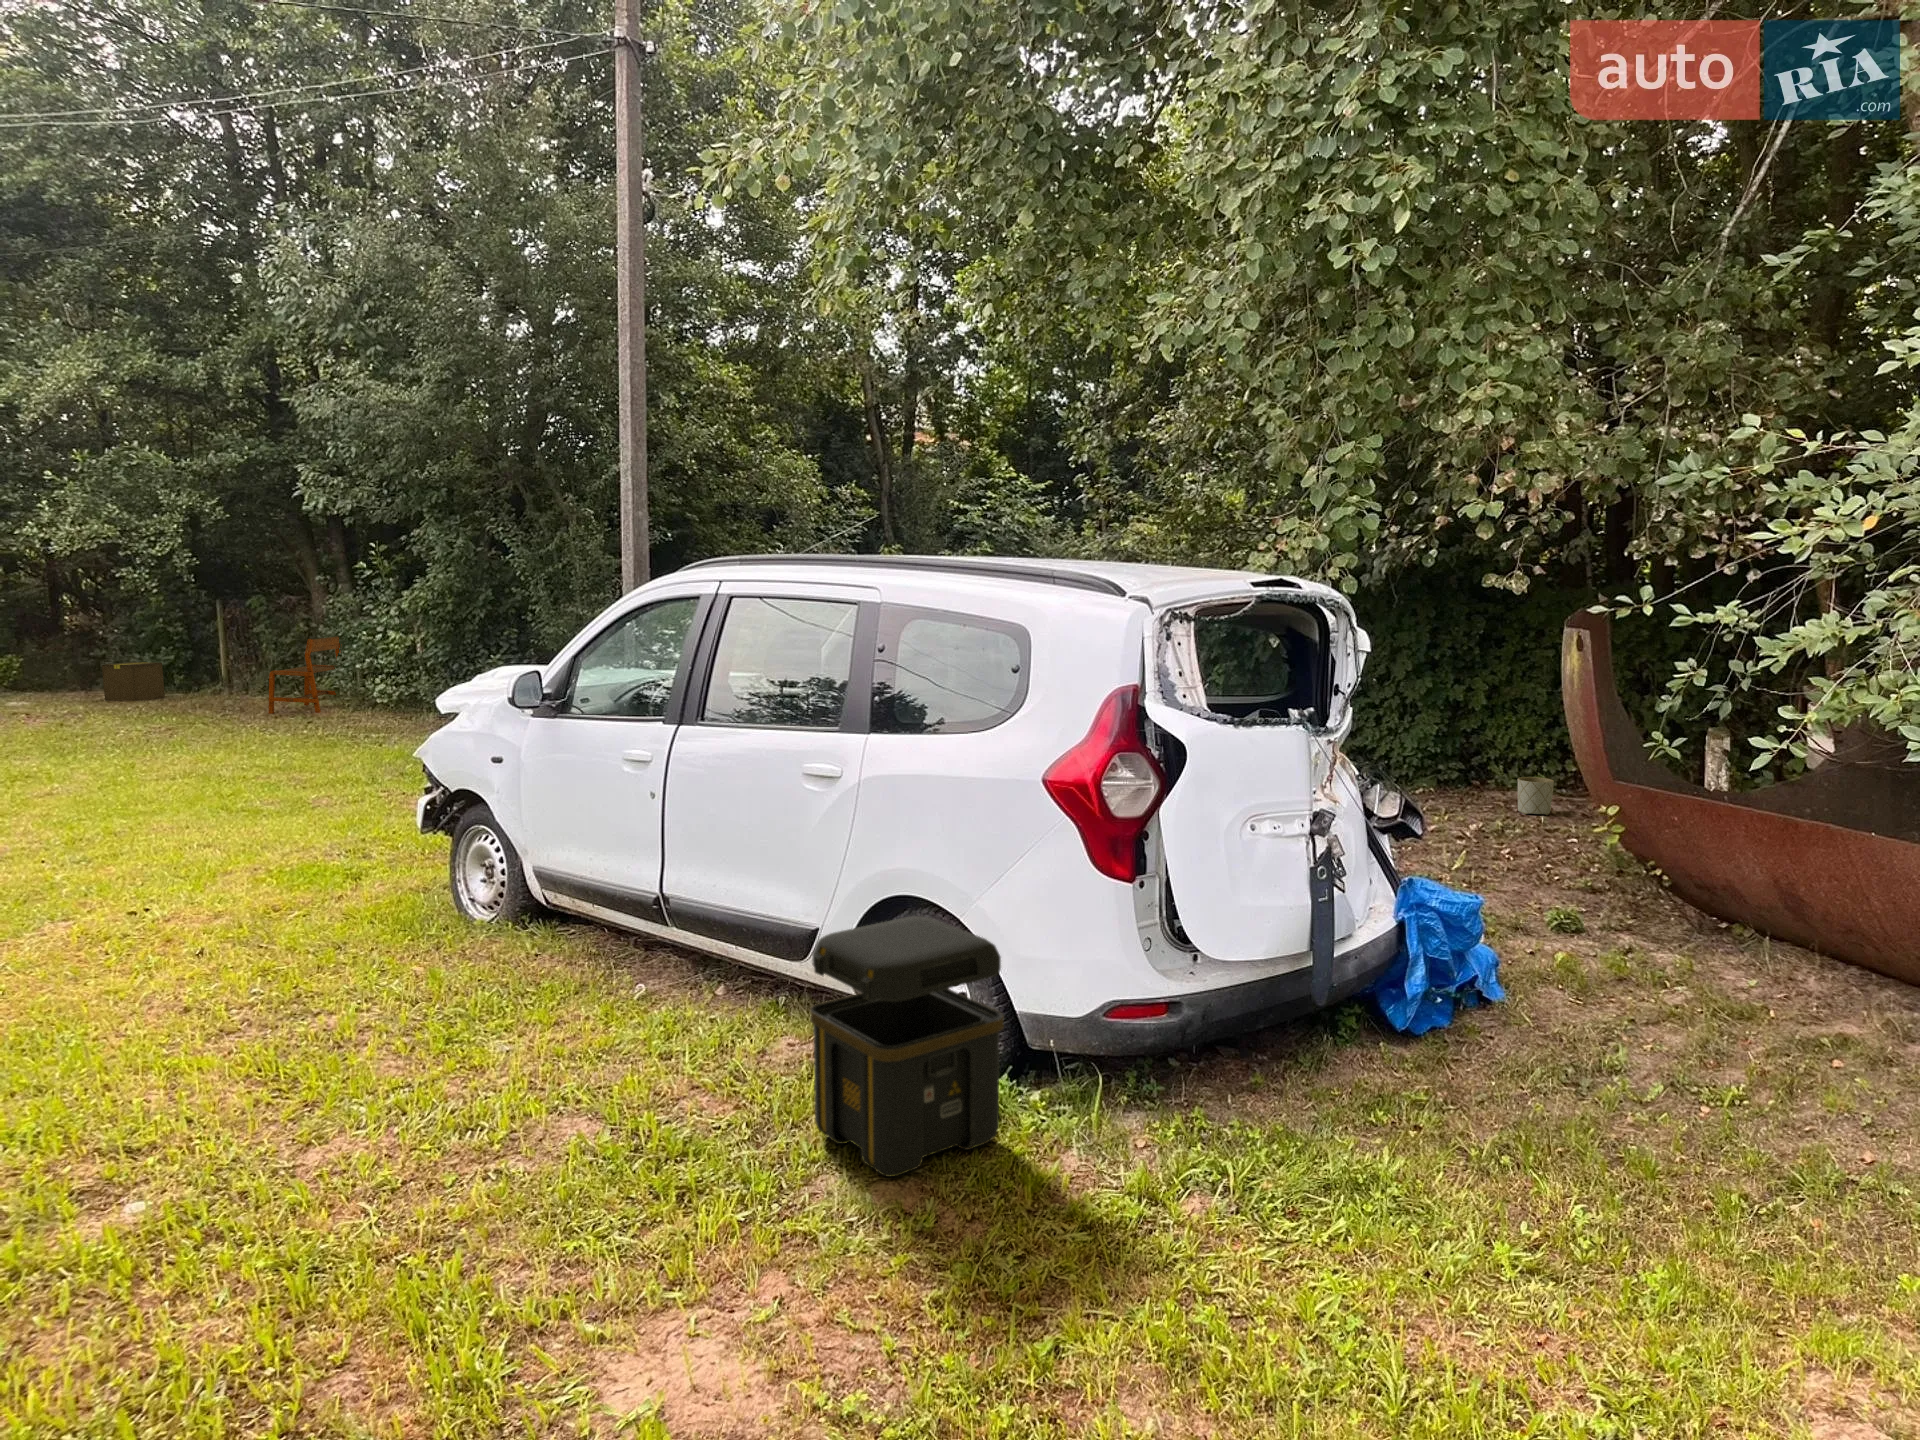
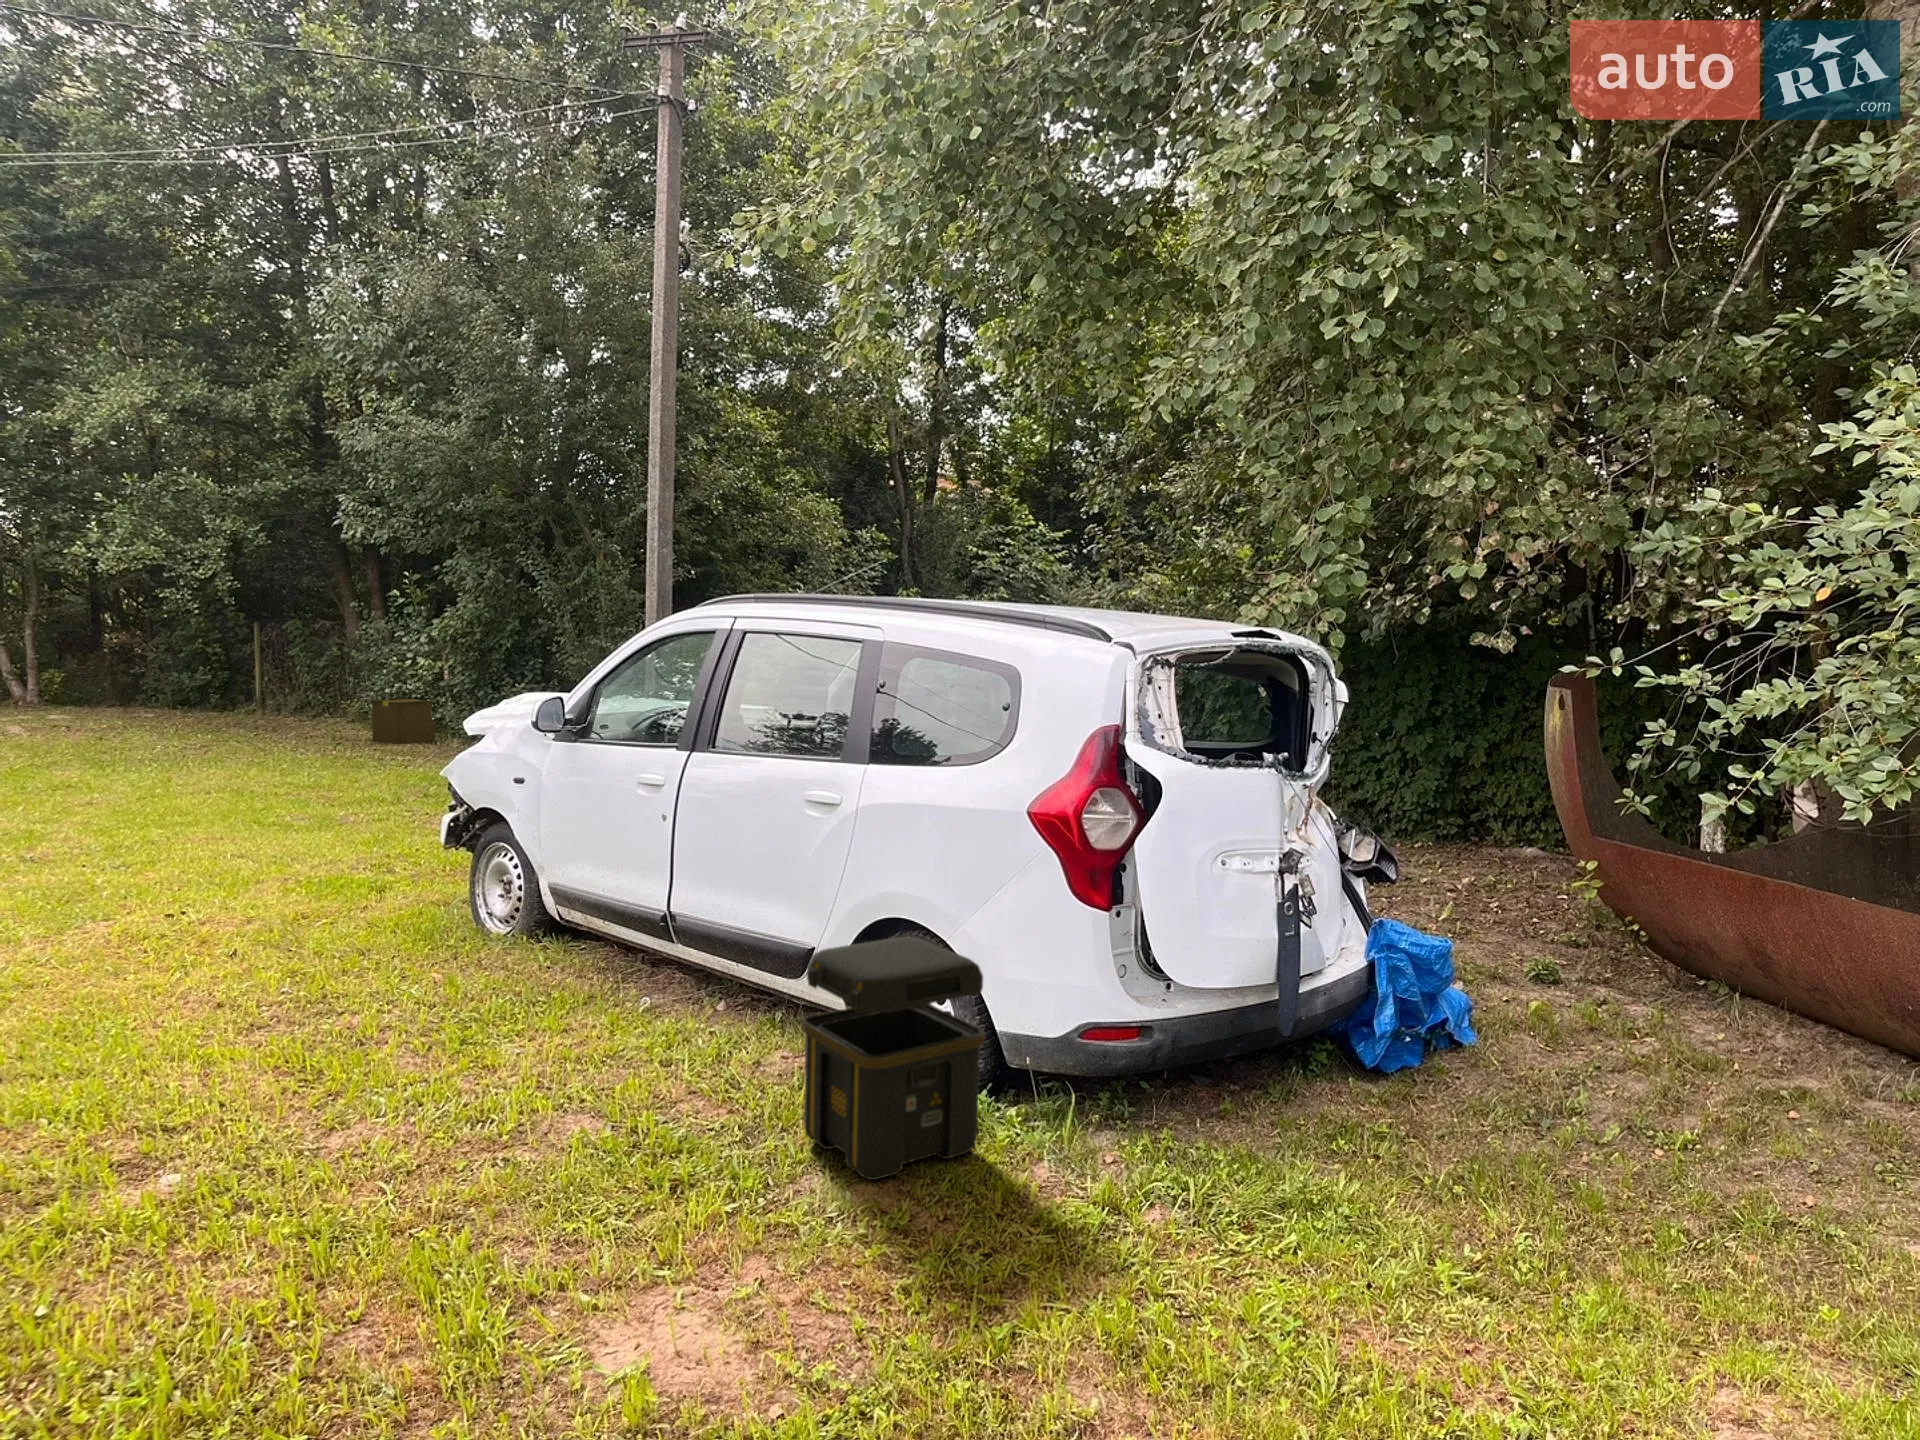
bench: present [268,636,340,714] -> none [296,660,375,735]
cardboard box: present [102,662,165,701] -> present [372,699,435,744]
planter: present [1518,777,1554,815] -> none [1514,834,1550,872]

